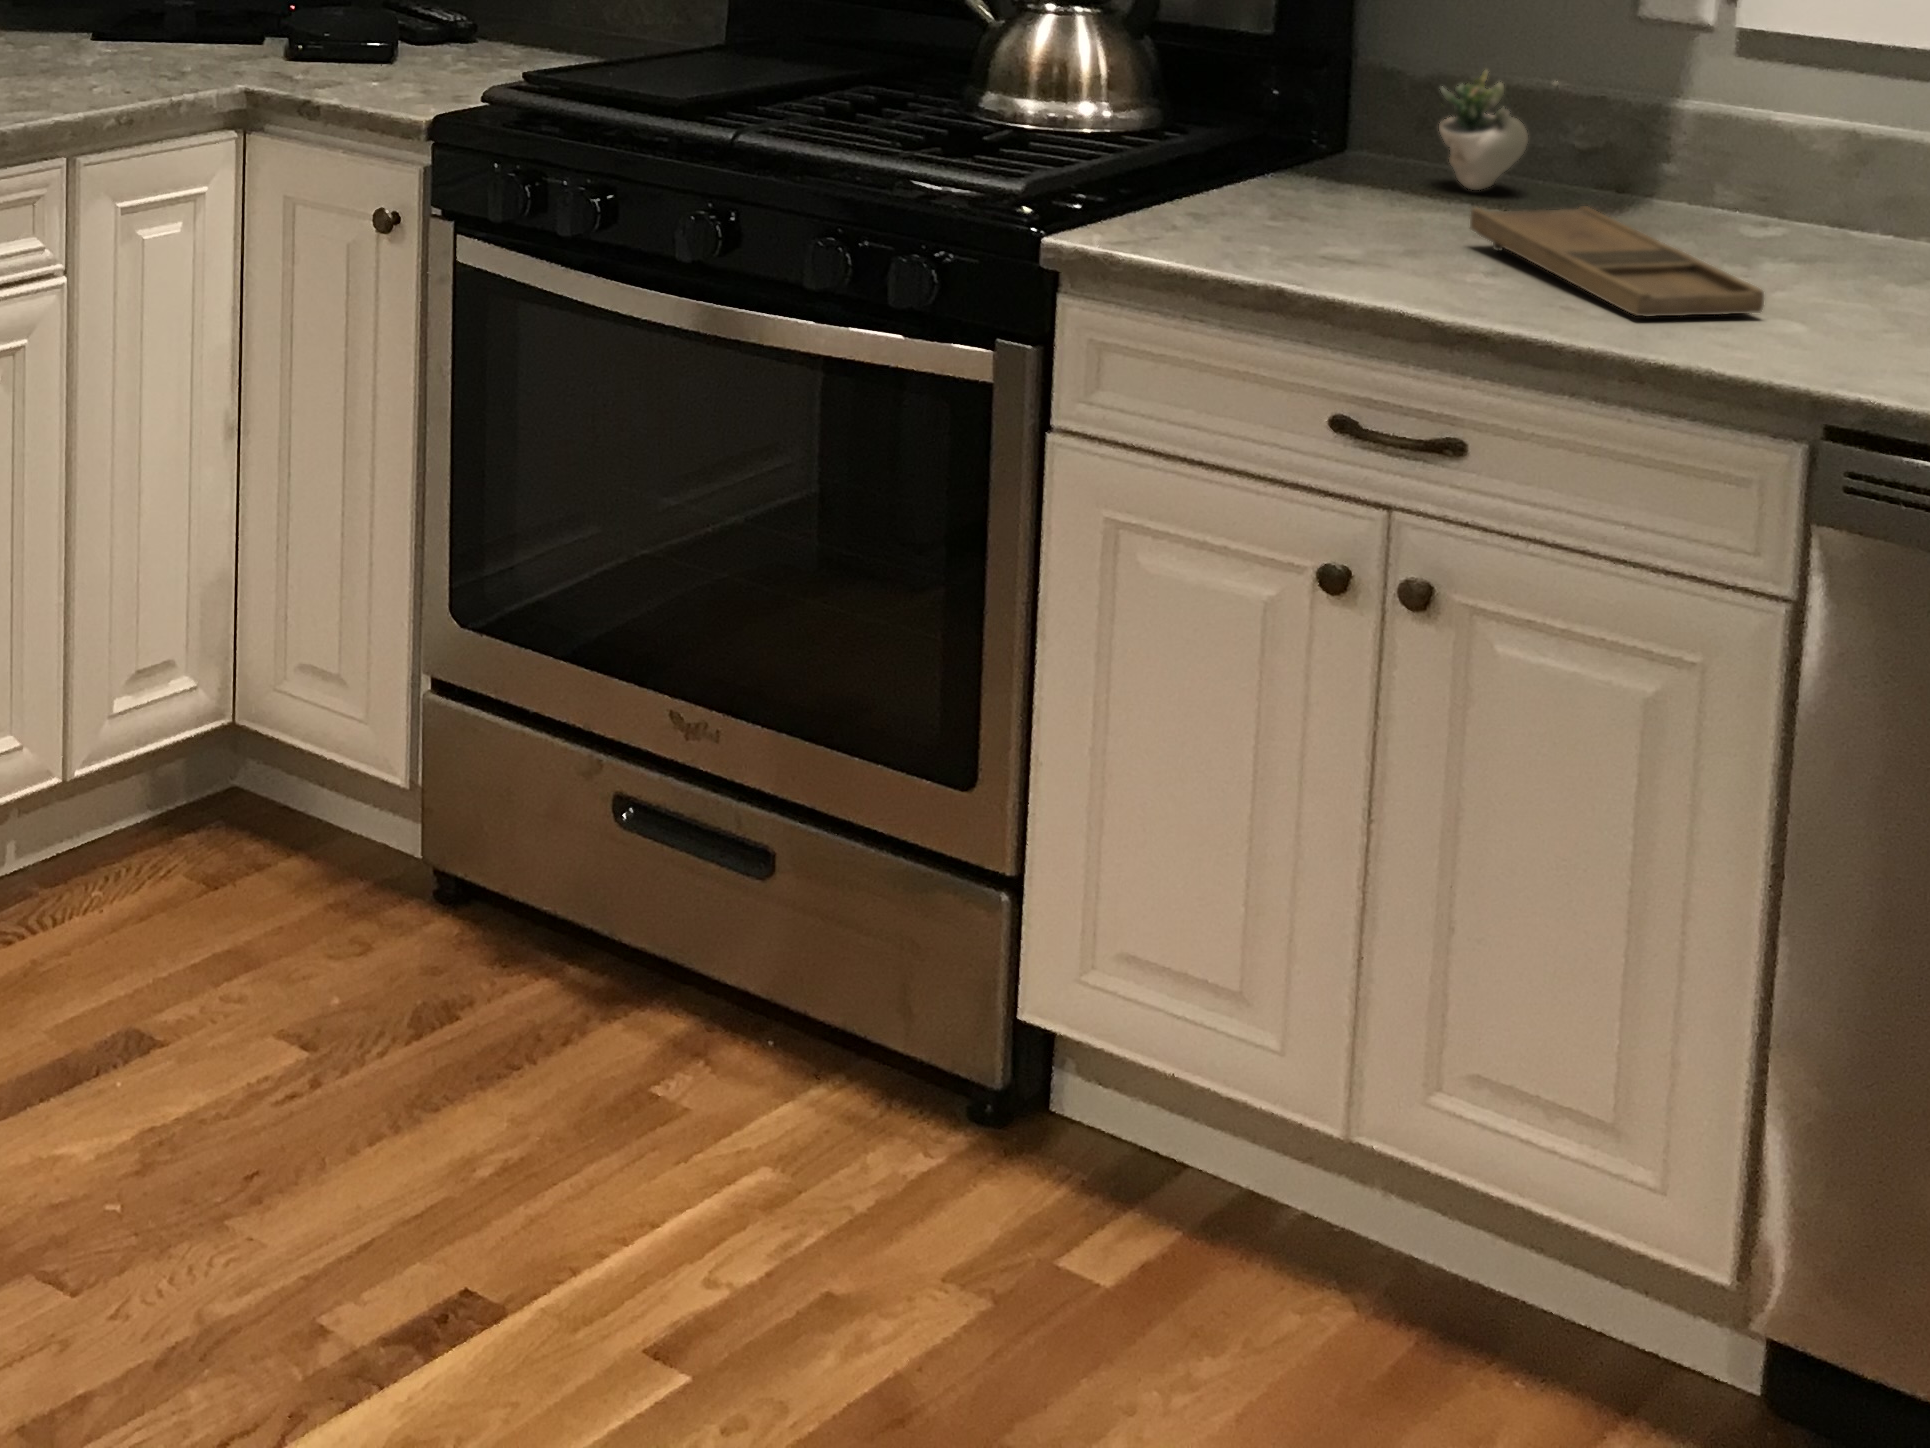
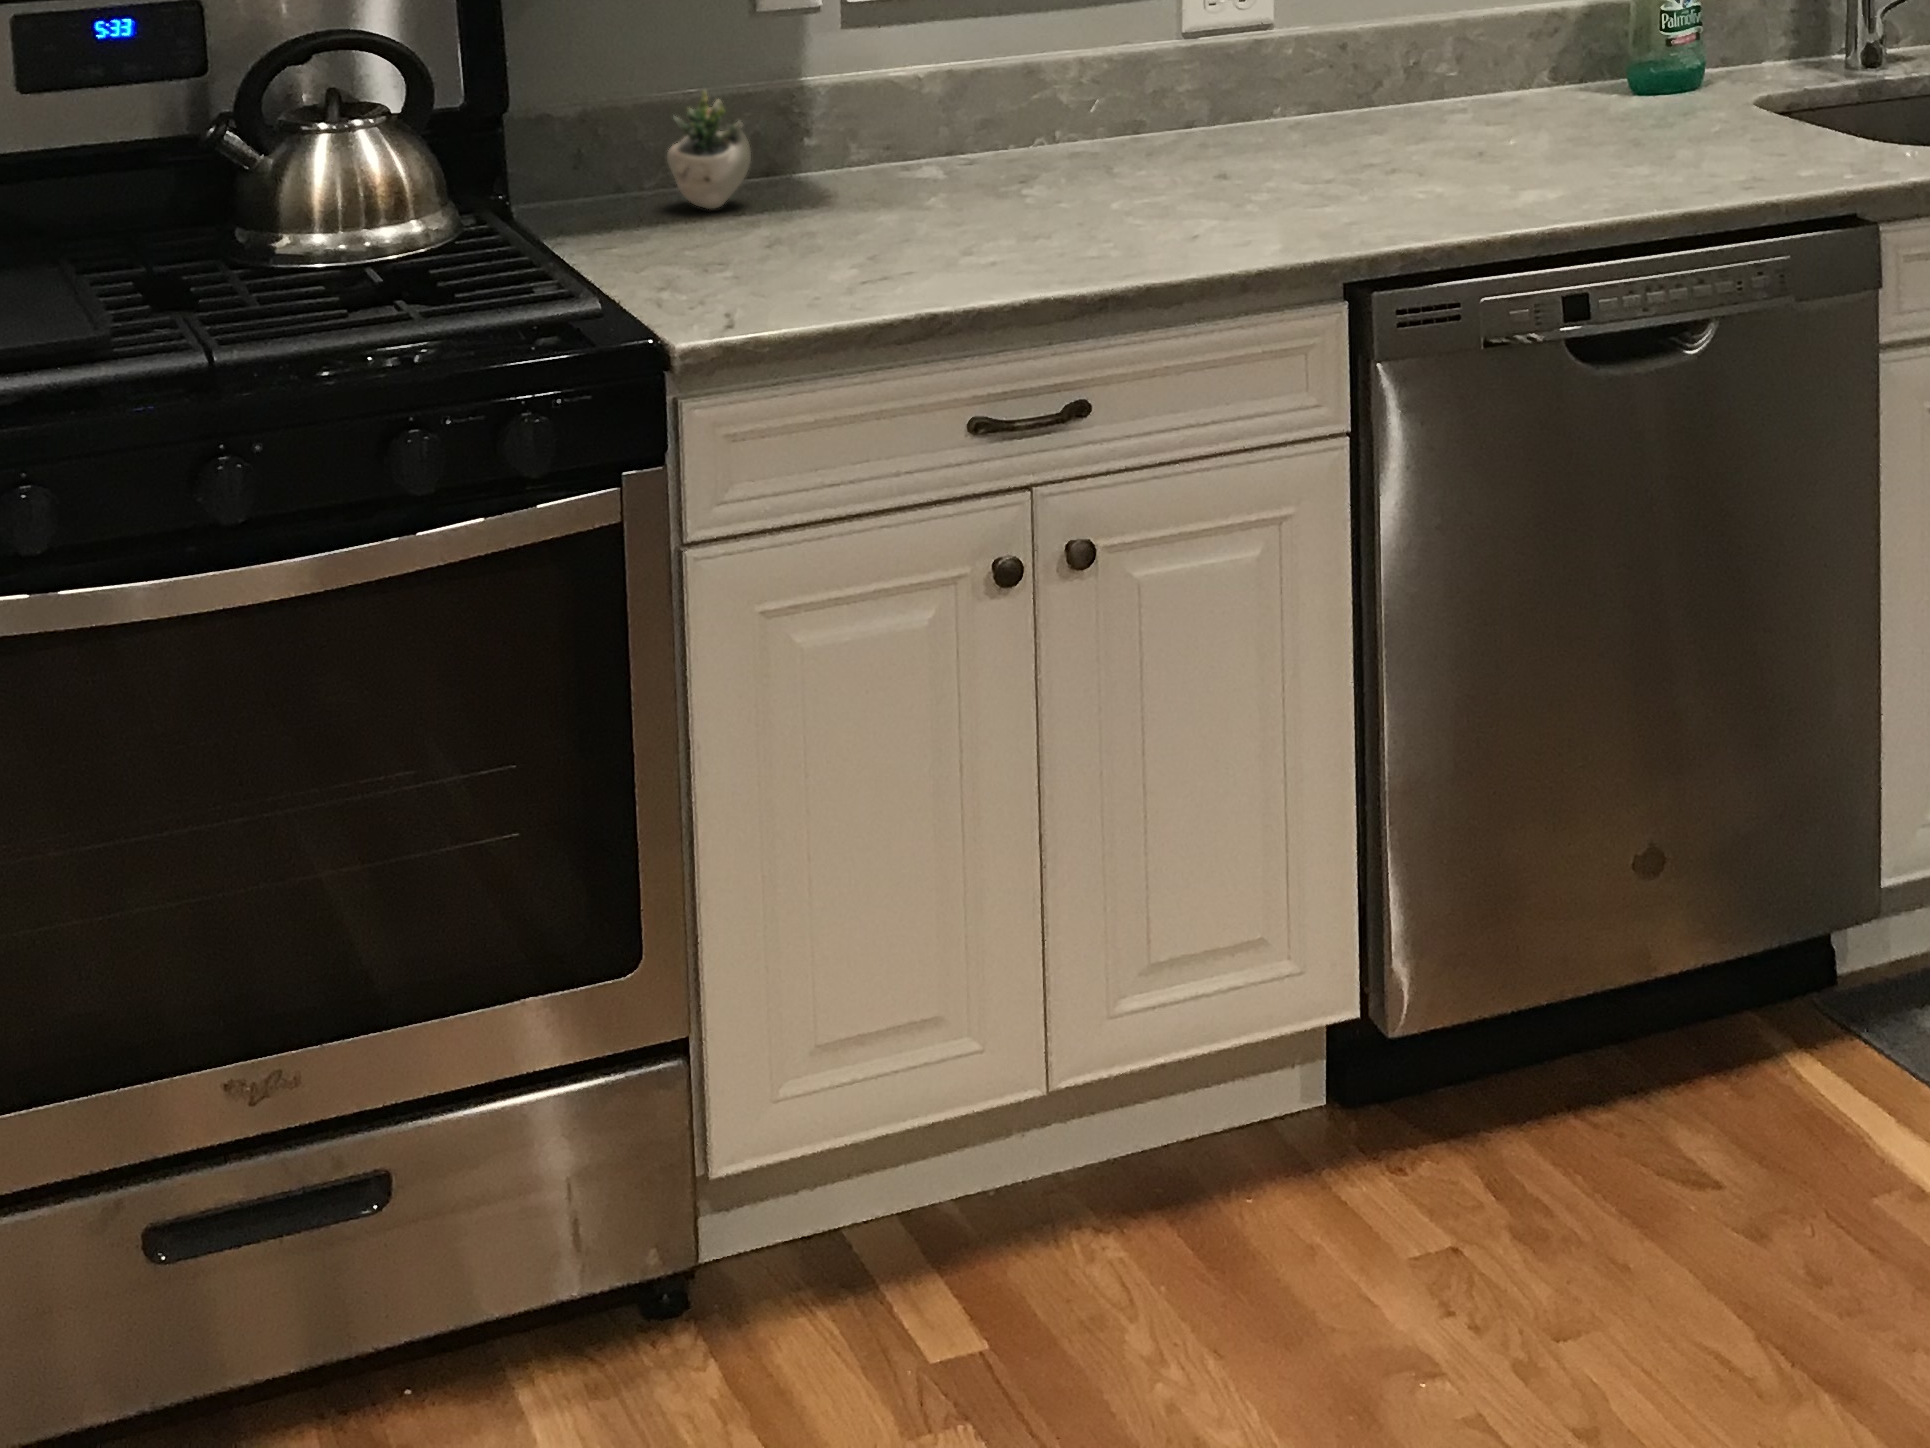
tray: present [1470,206,1764,316] -> none [882,185,1172,251]

